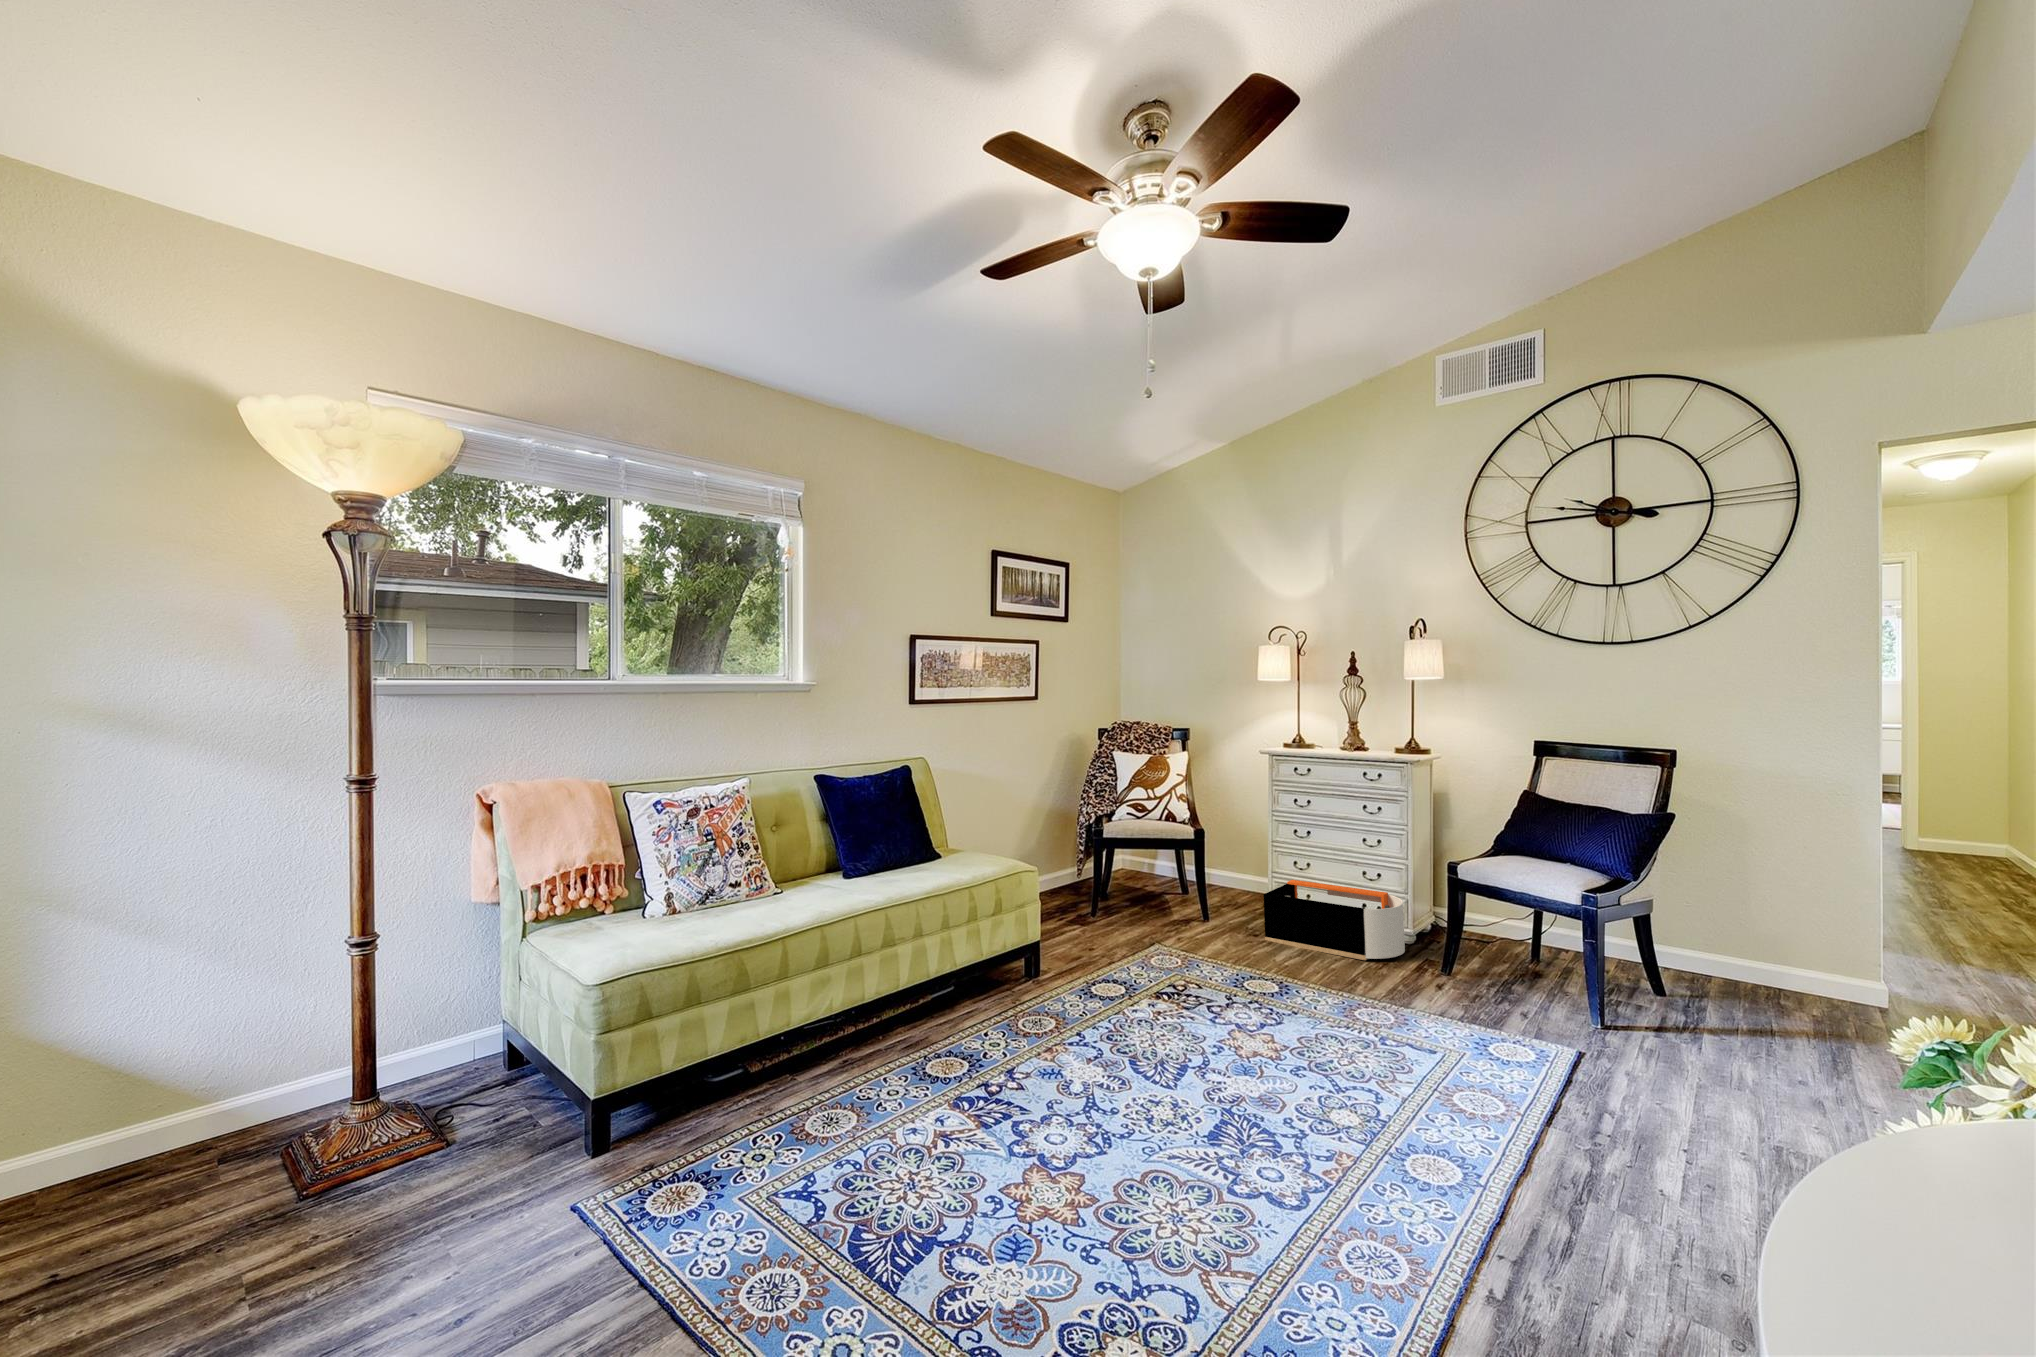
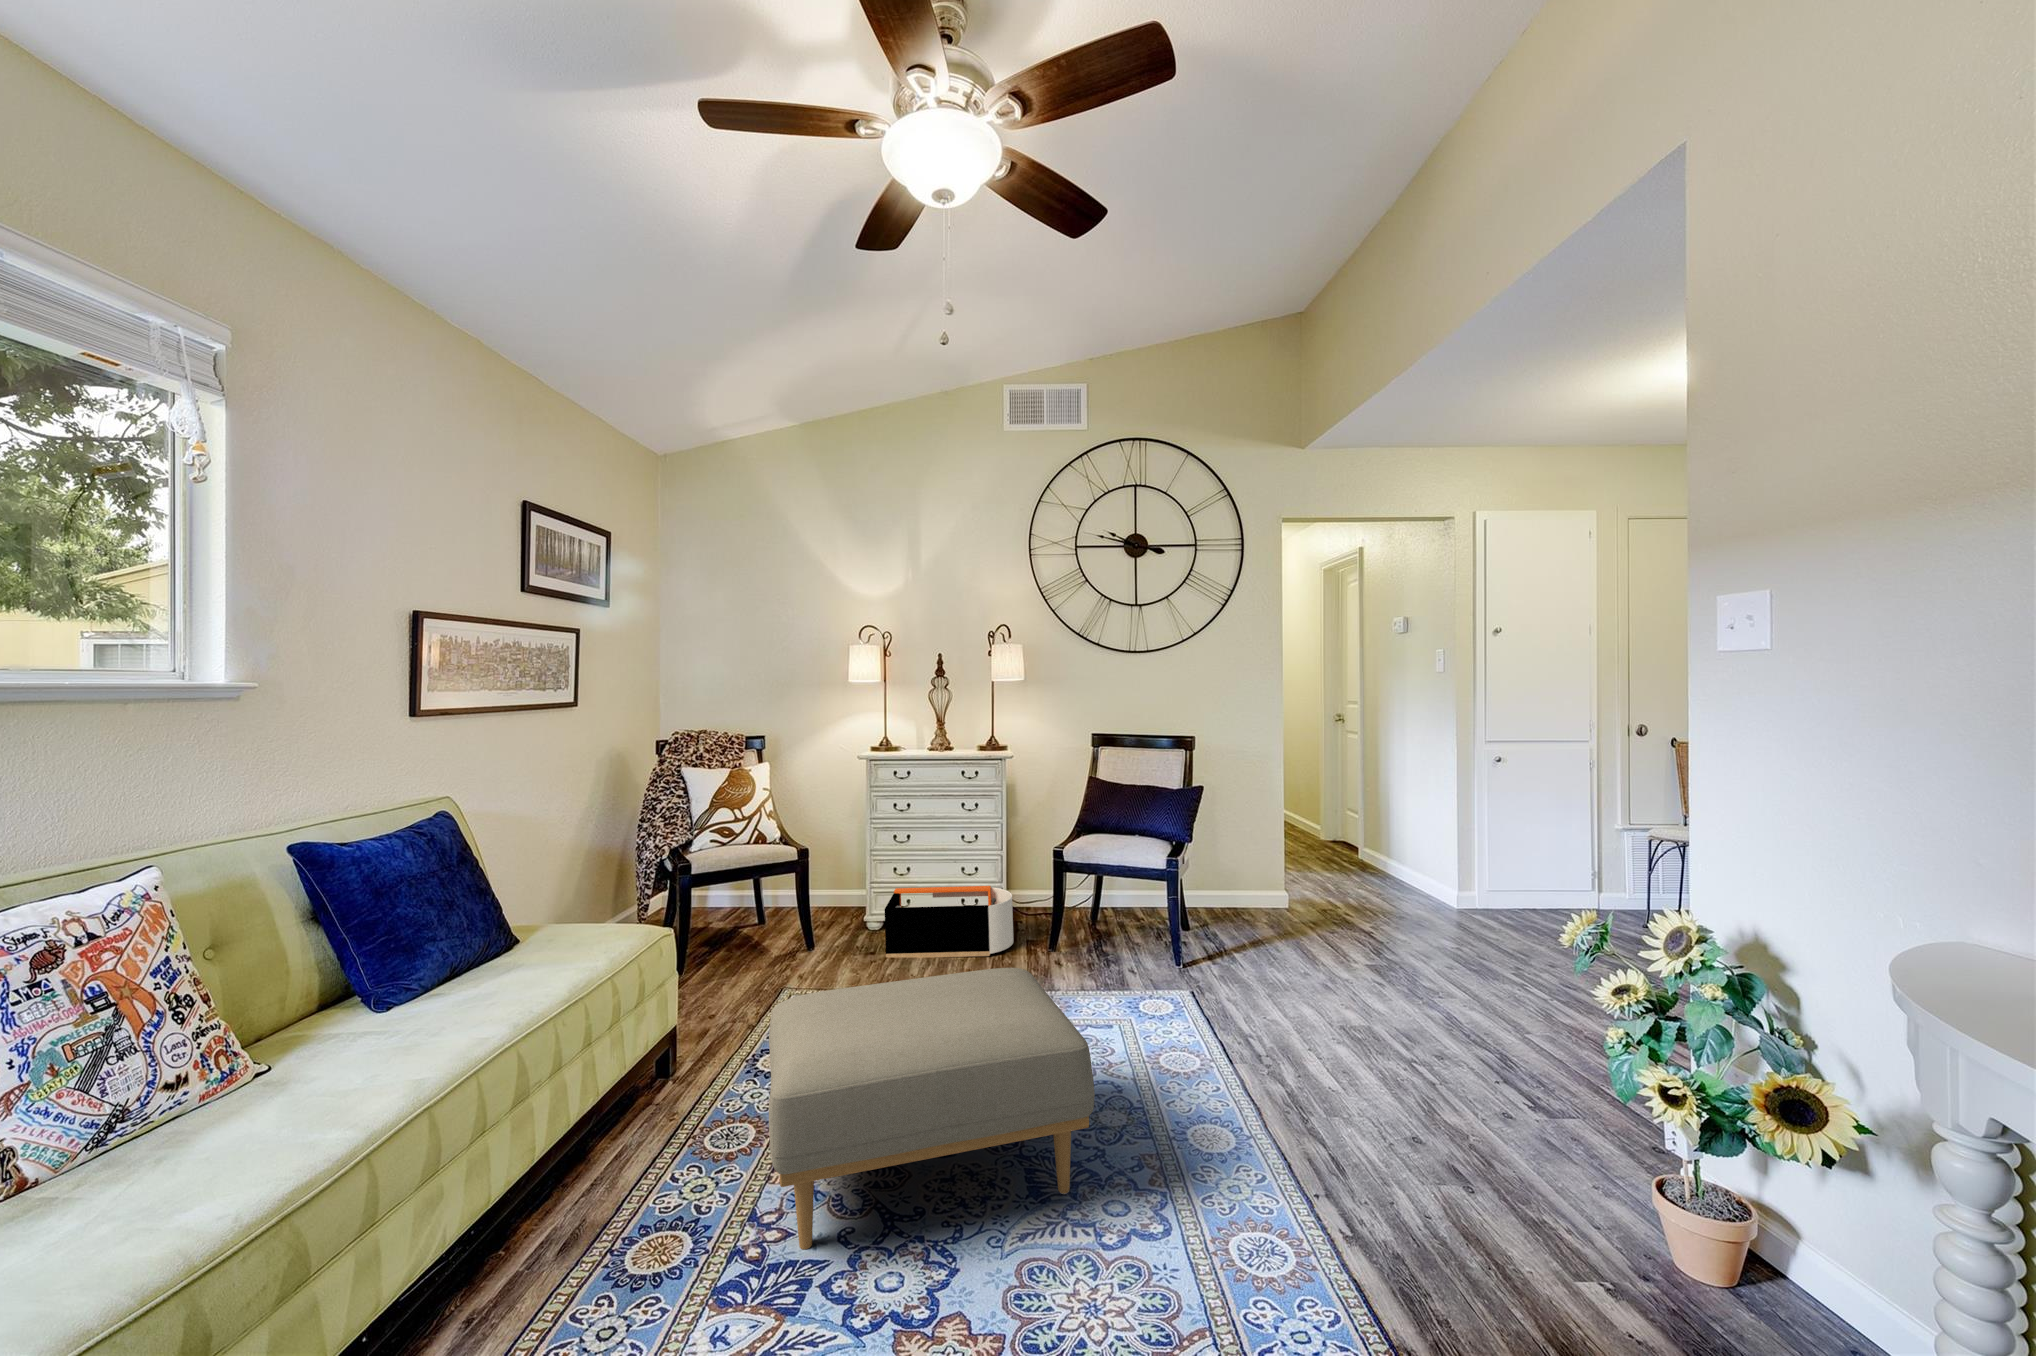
ottoman: none [997,926,1281,1145] -> present [769,968,1095,1250]

